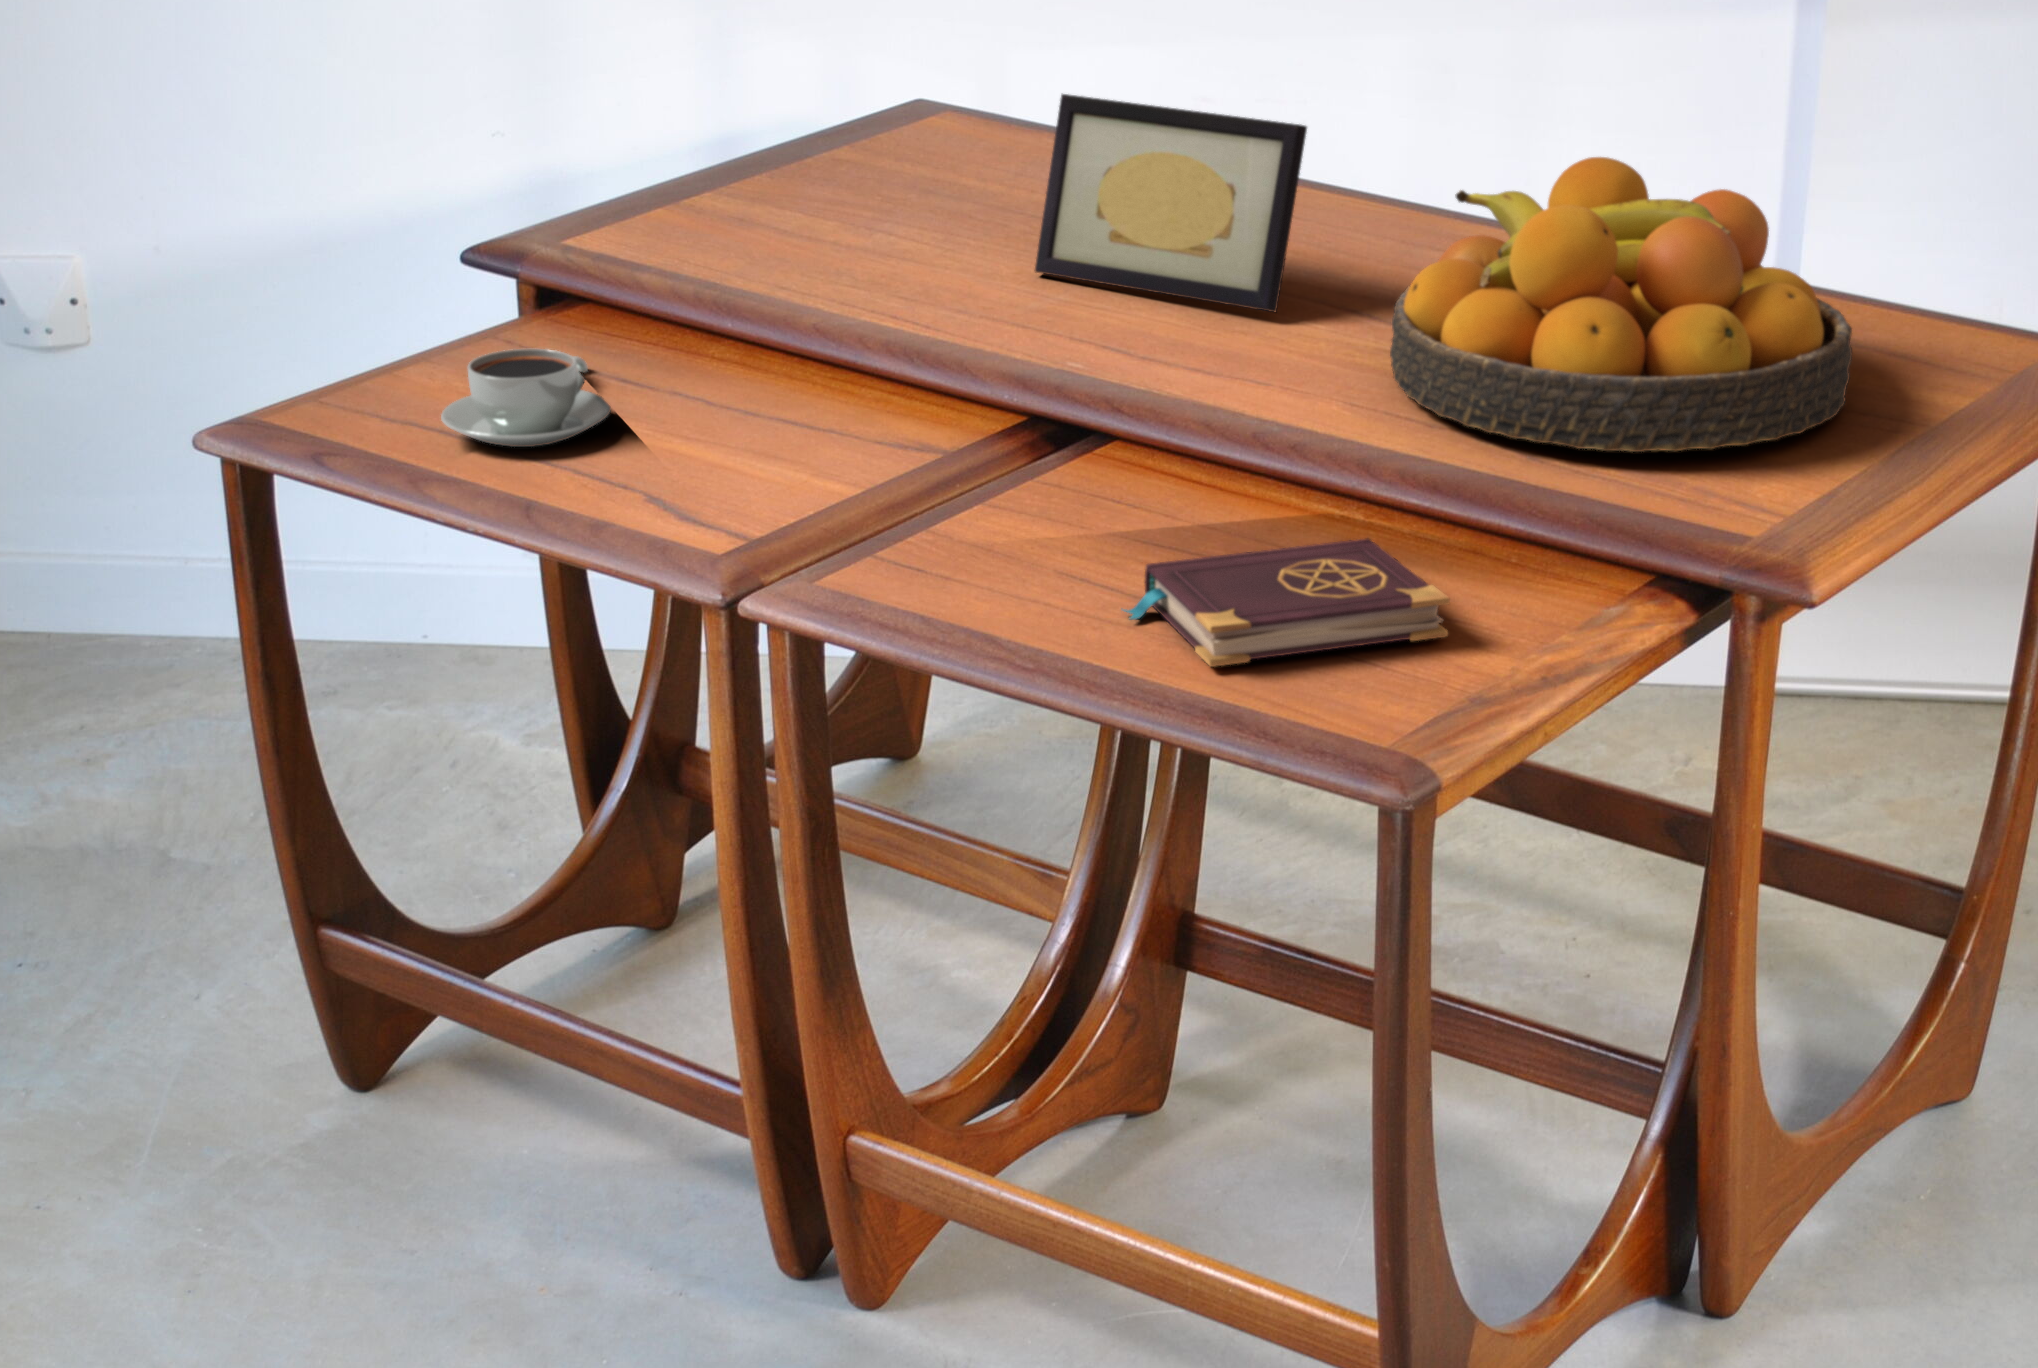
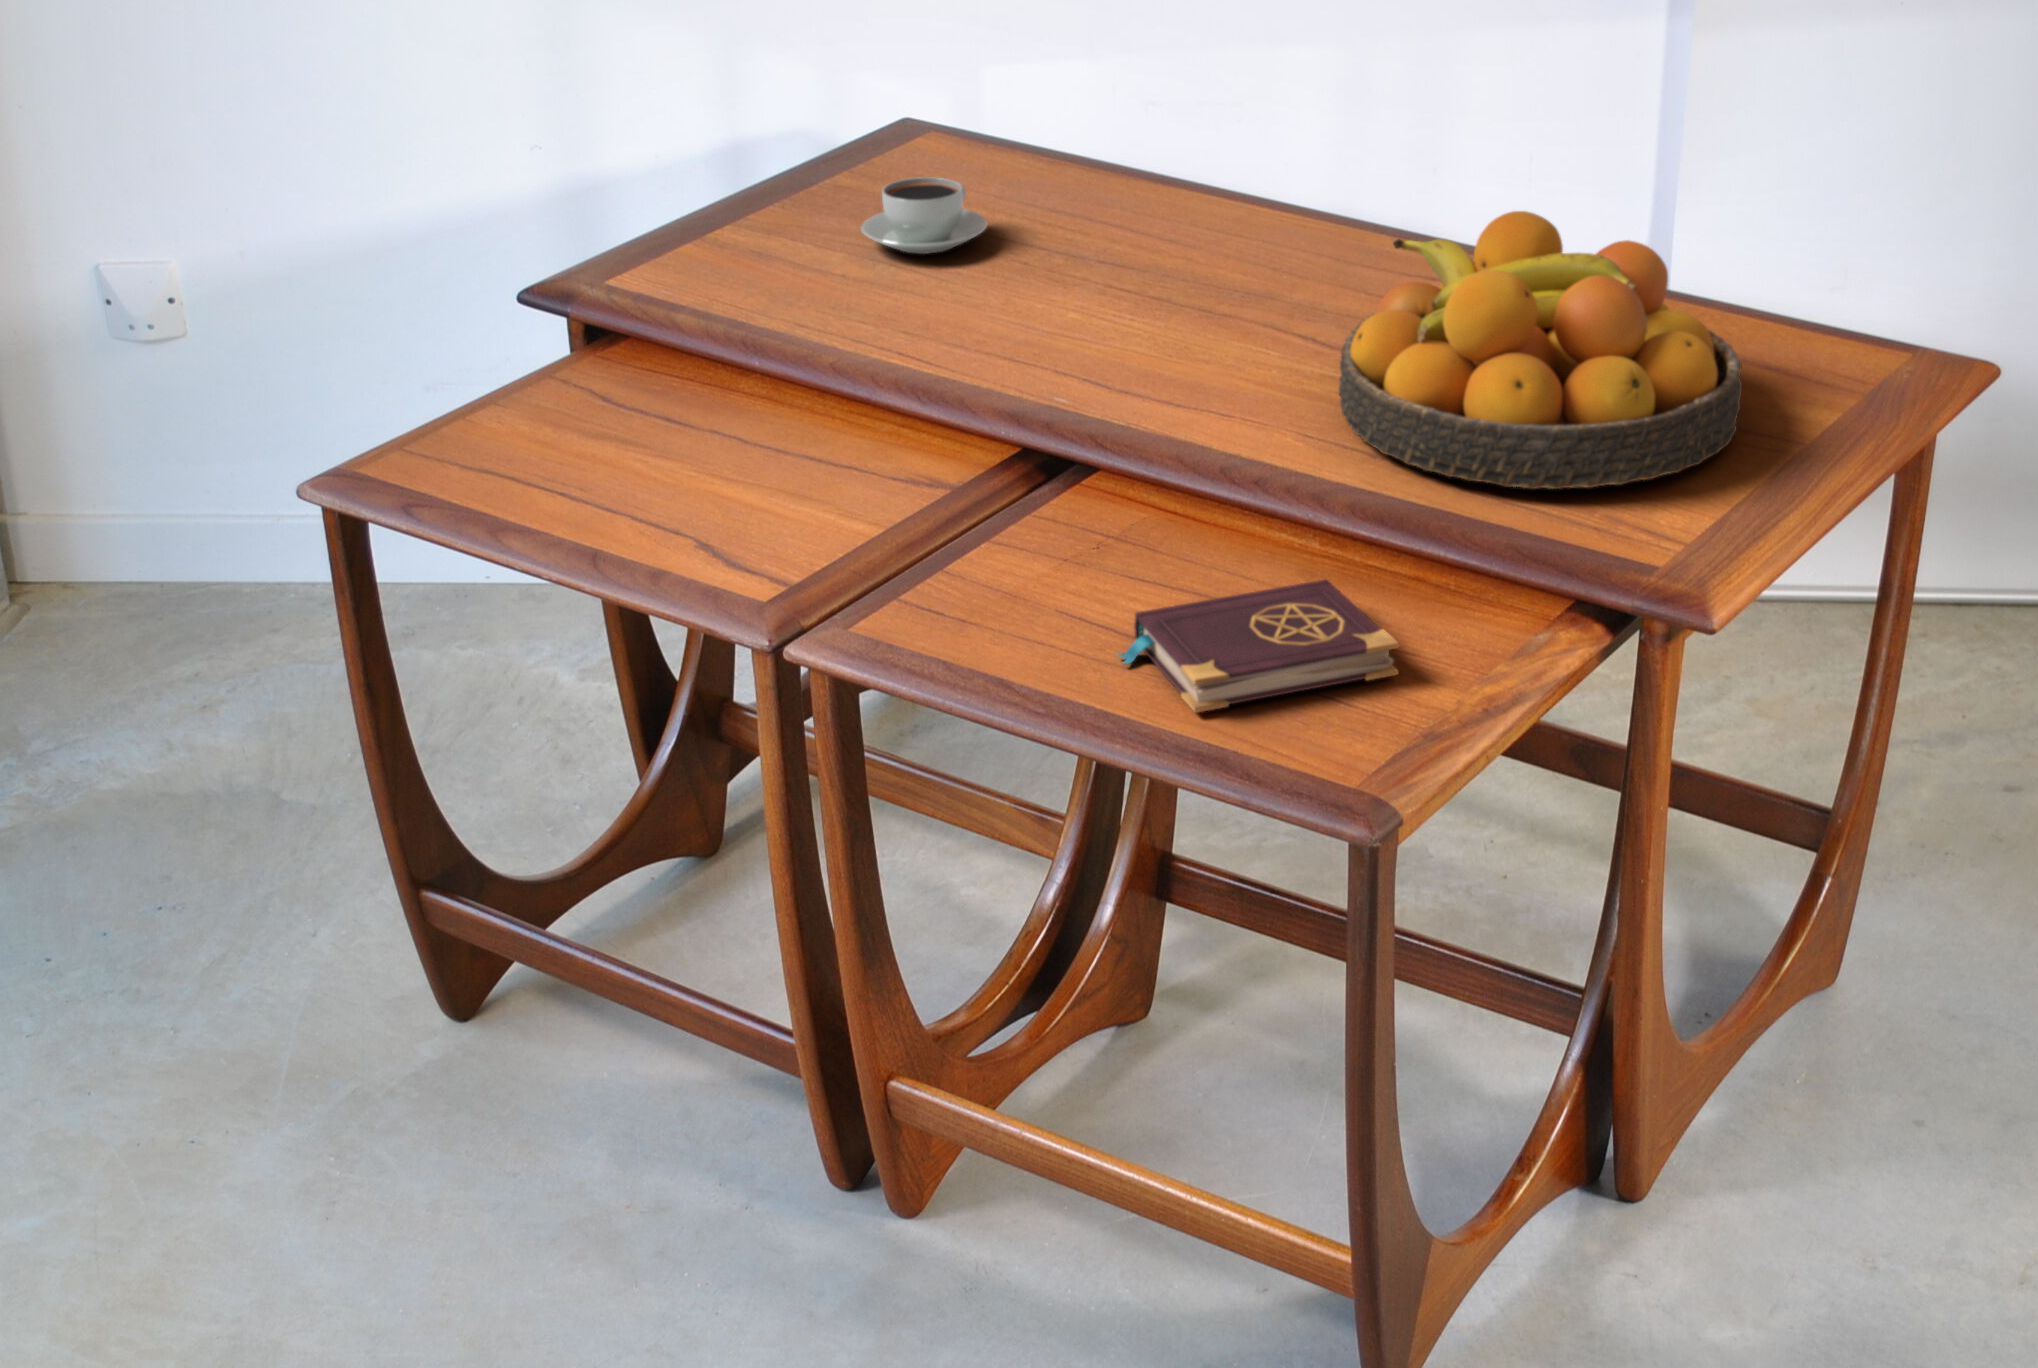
picture frame: present [1035,94,1307,312] -> none [1023,149,1261,346]
coffee cup: present [441,349,611,447] -> present [861,177,987,254]

